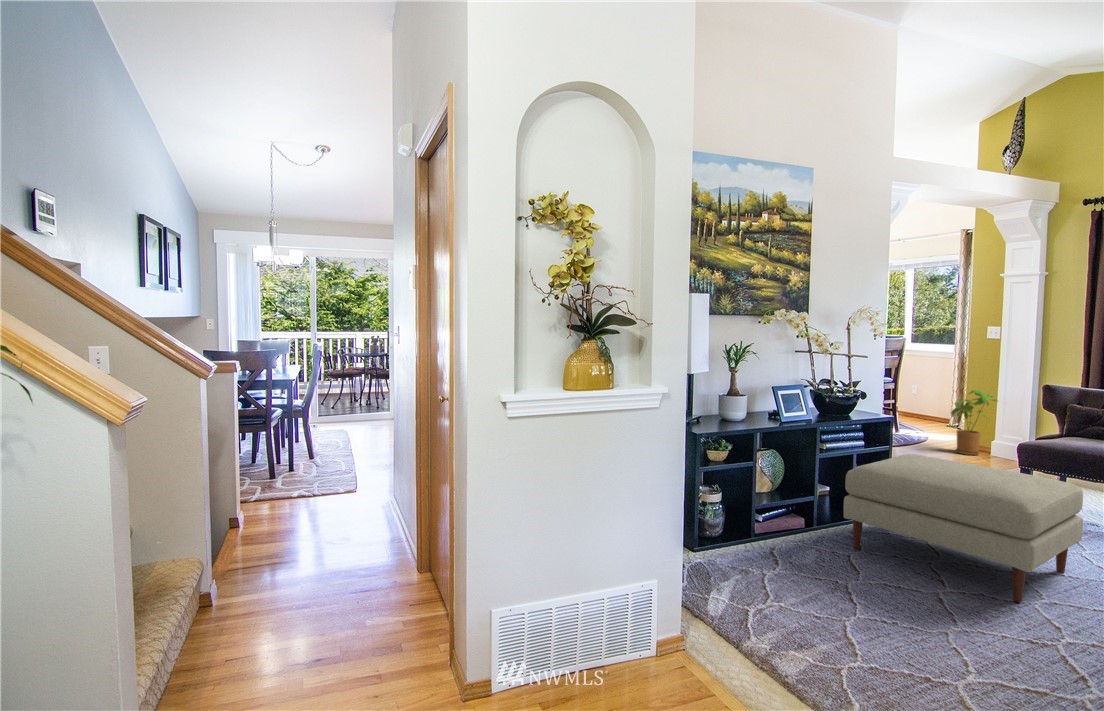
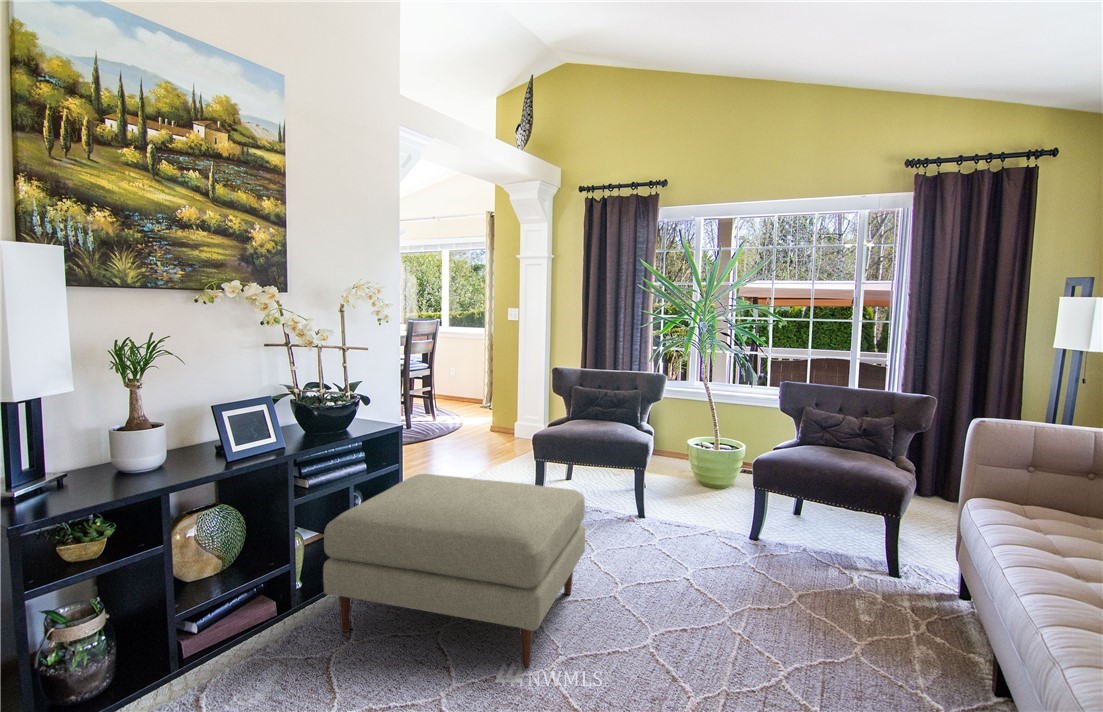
house plant: present [951,390,997,455] -> none [480,374,520,442]

